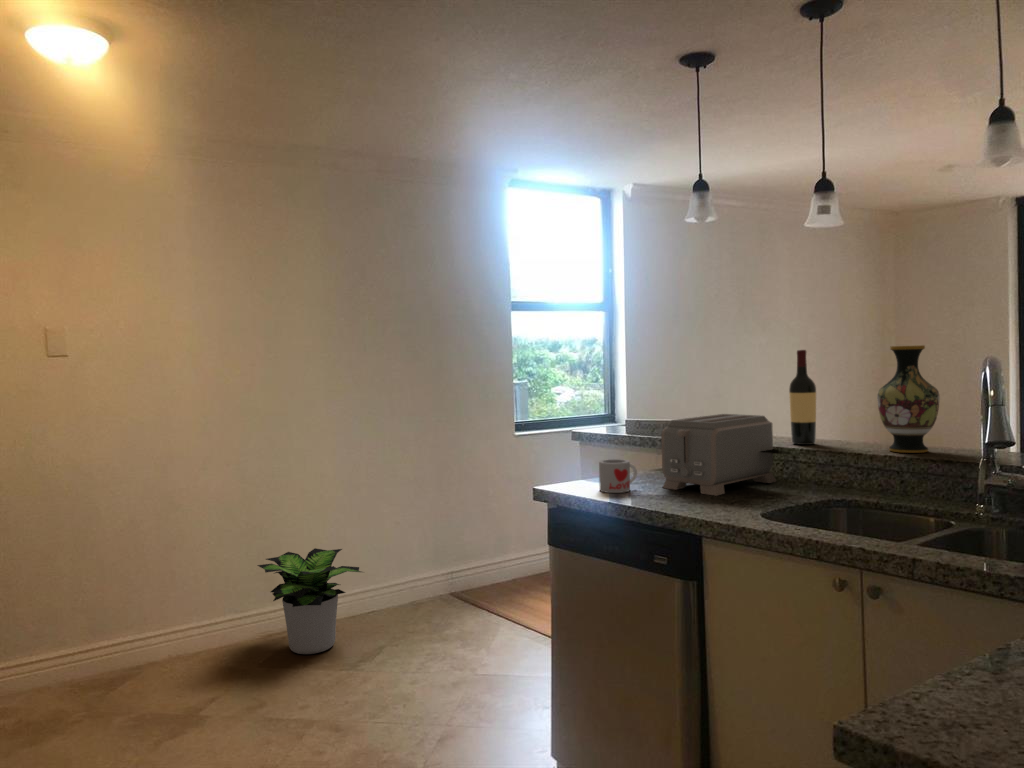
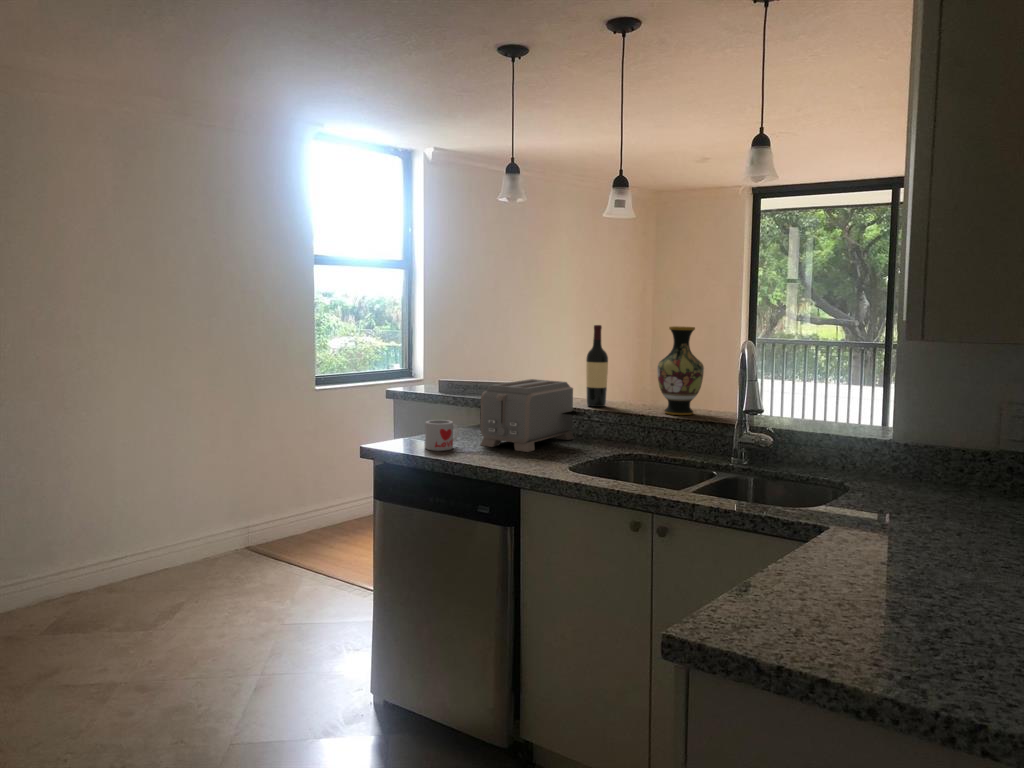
potted plant: present [258,548,361,654] -> none [39,509,165,619]

